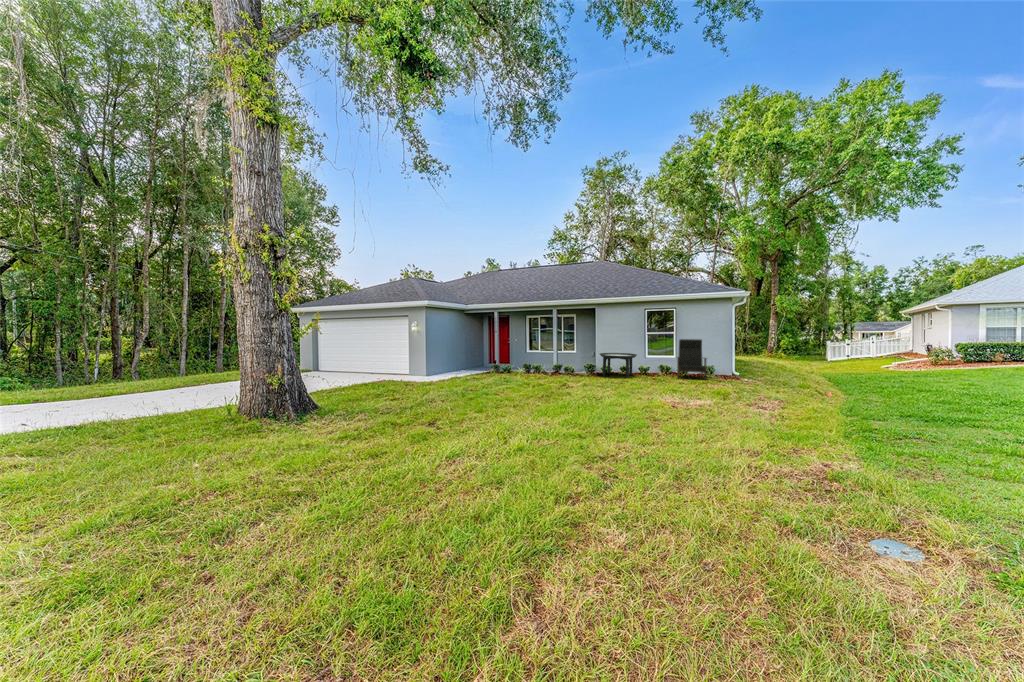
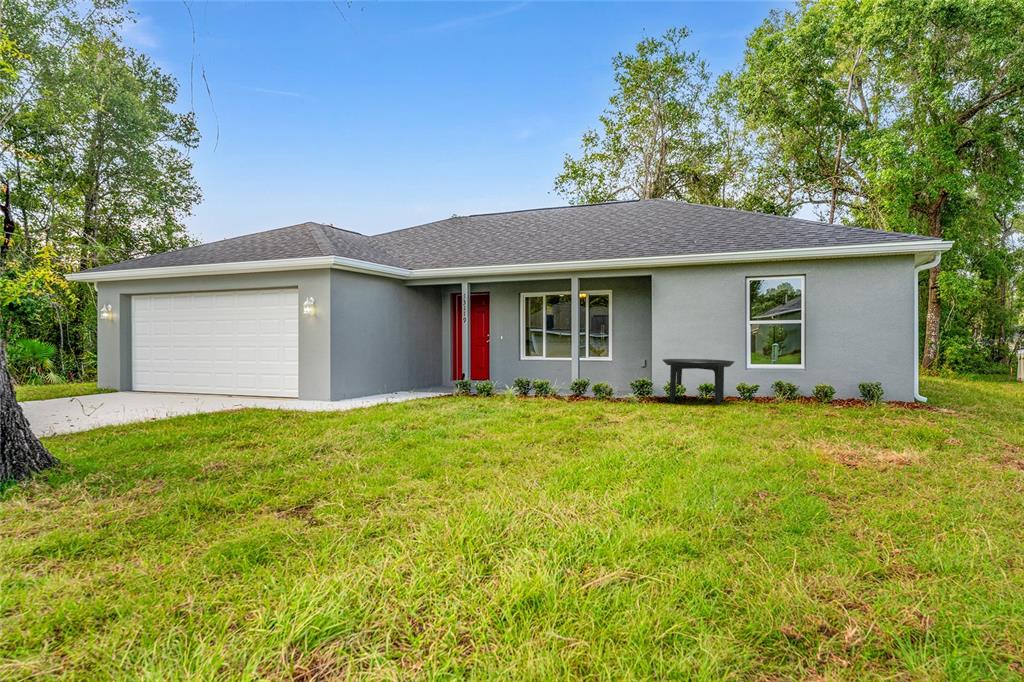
lounge chair: present [677,339,706,379] -> none [807,332,872,409]

